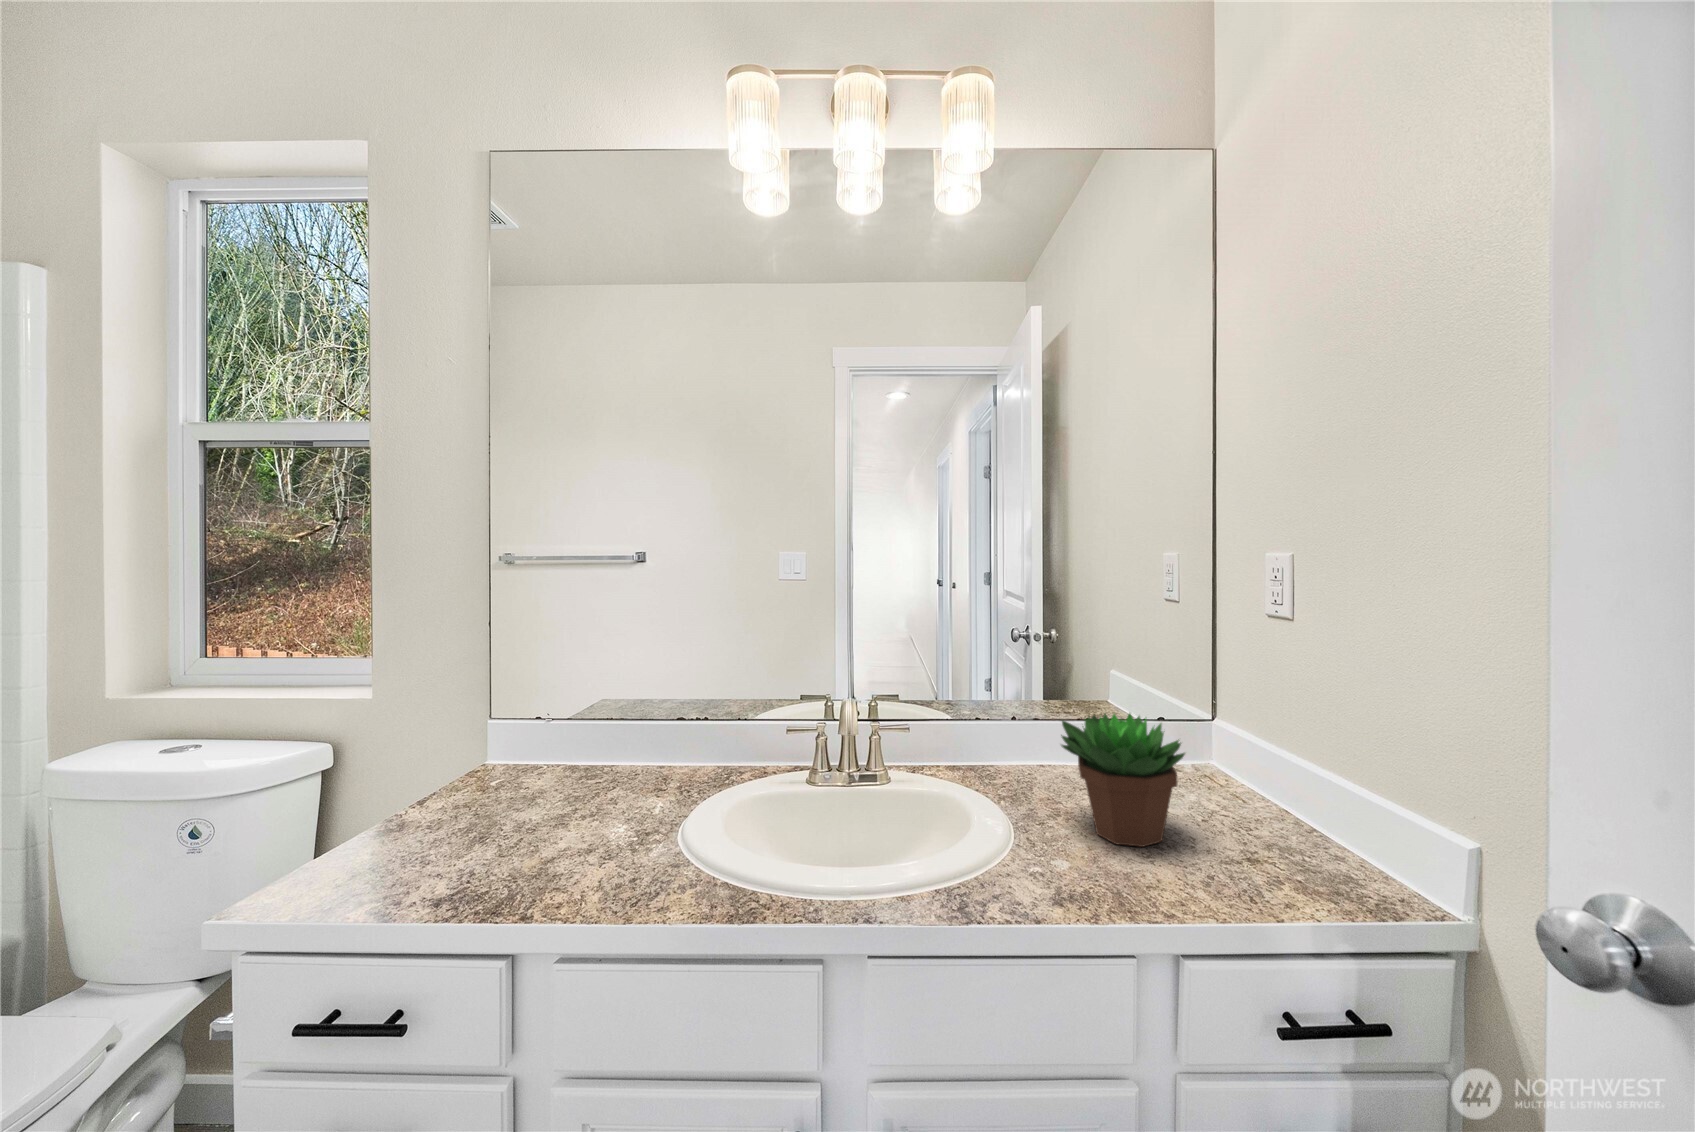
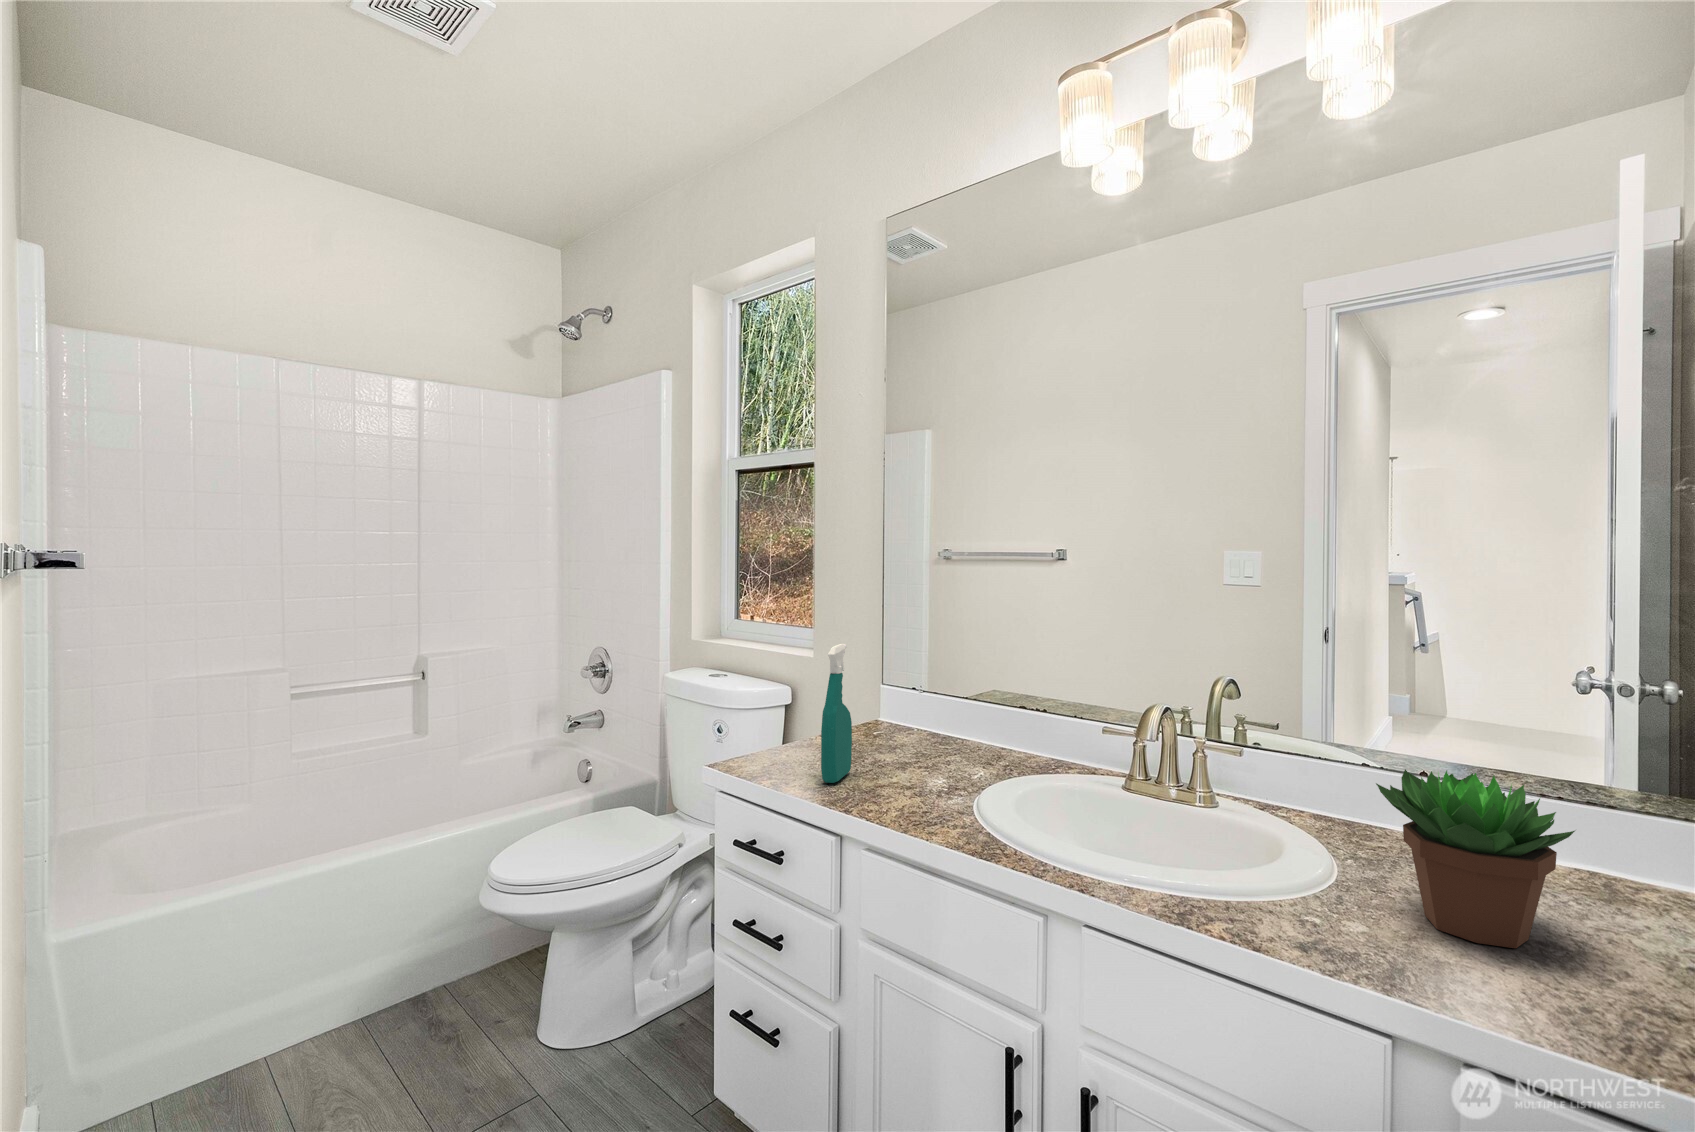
spray bottle: none [456,685,494,882] -> present [821,644,852,783]

